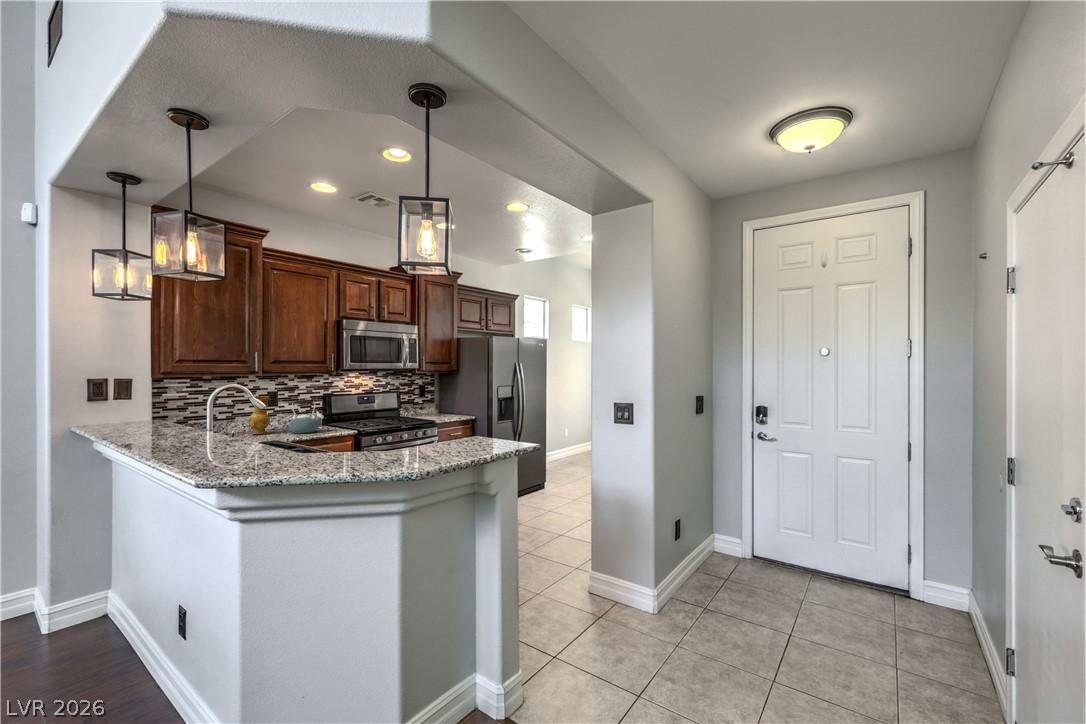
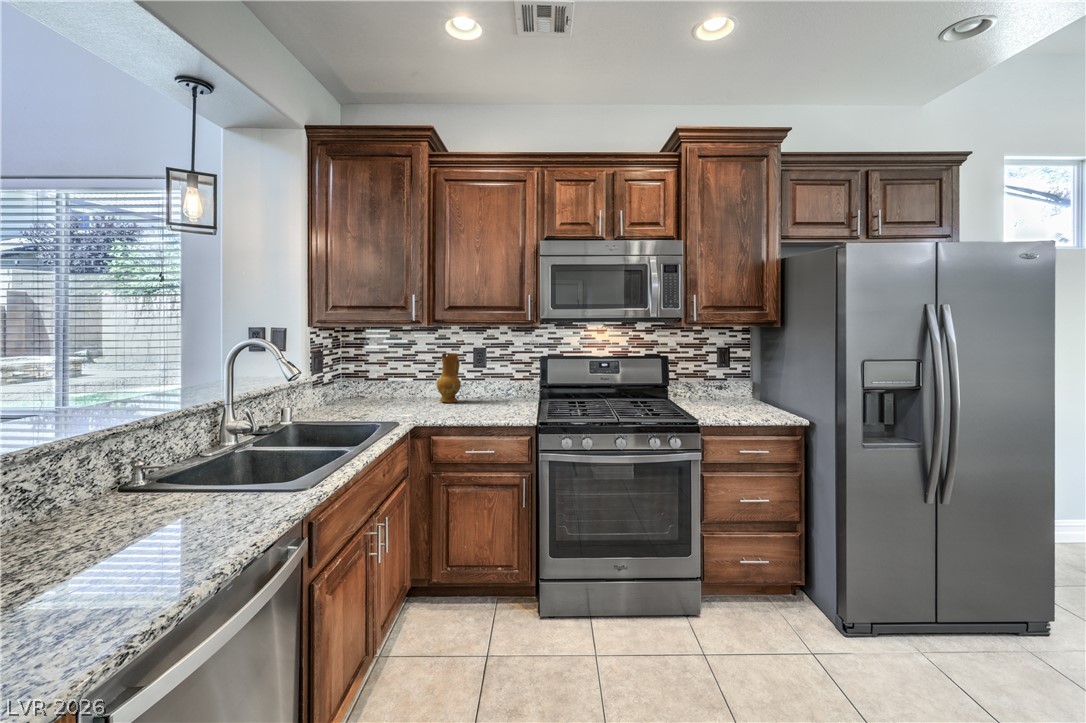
kettle: present [288,401,324,434] -> none [471,362,509,408]

